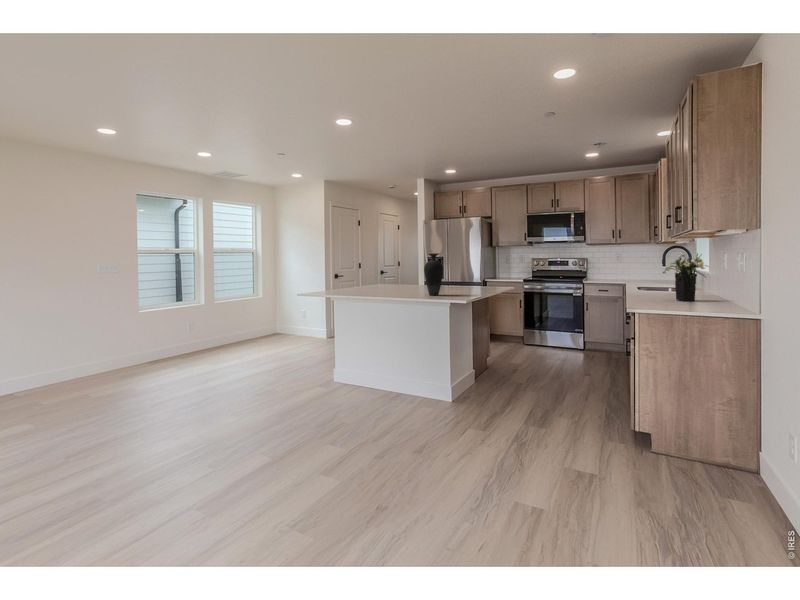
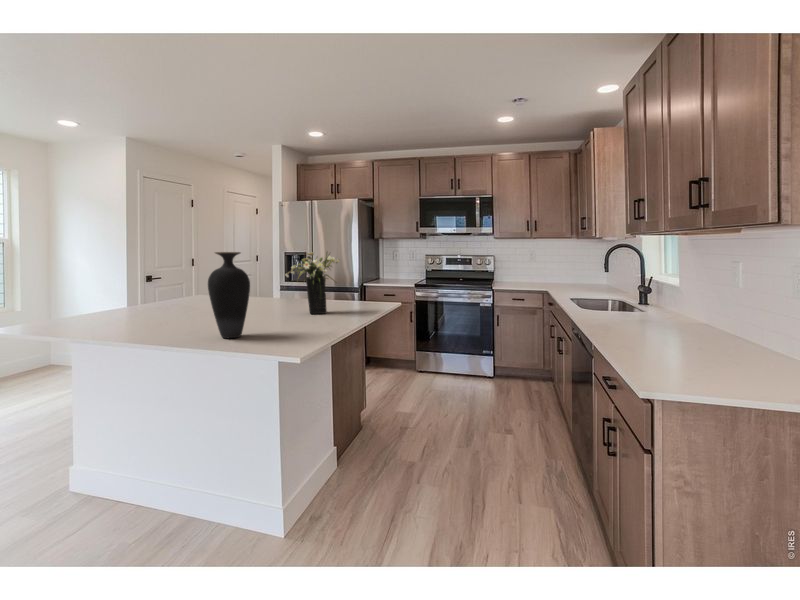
flower arrangement: present [663,253,707,301] -> present [285,252,340,314]

